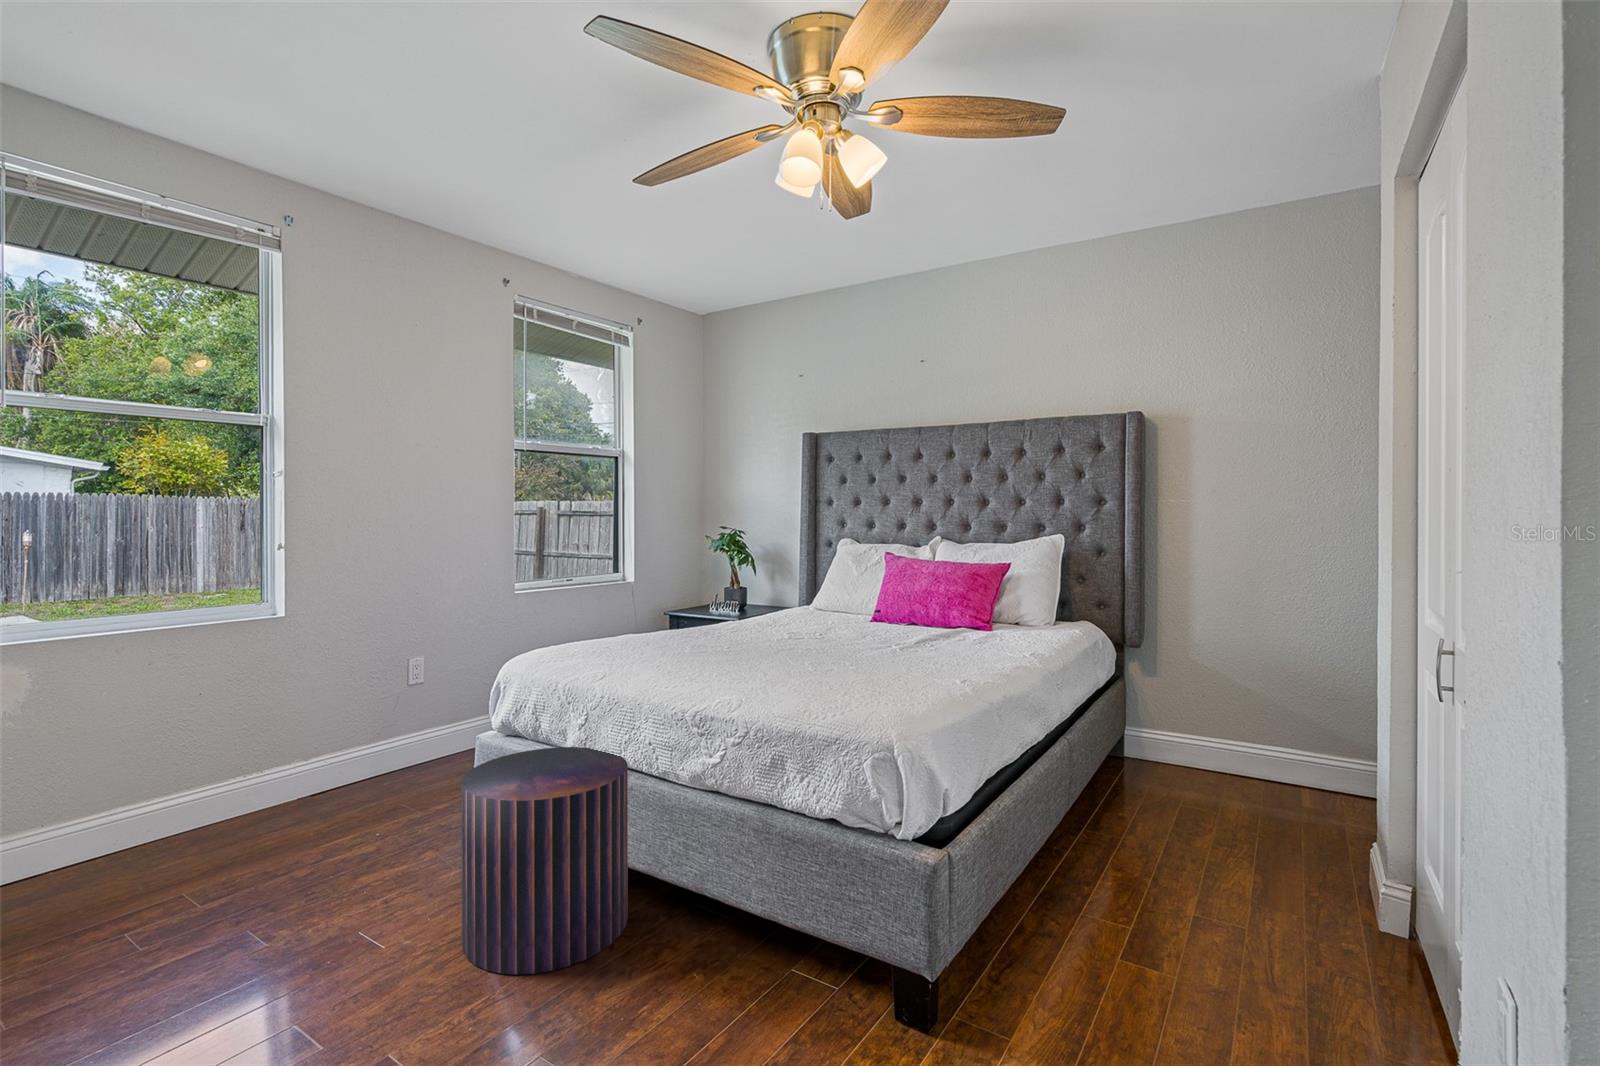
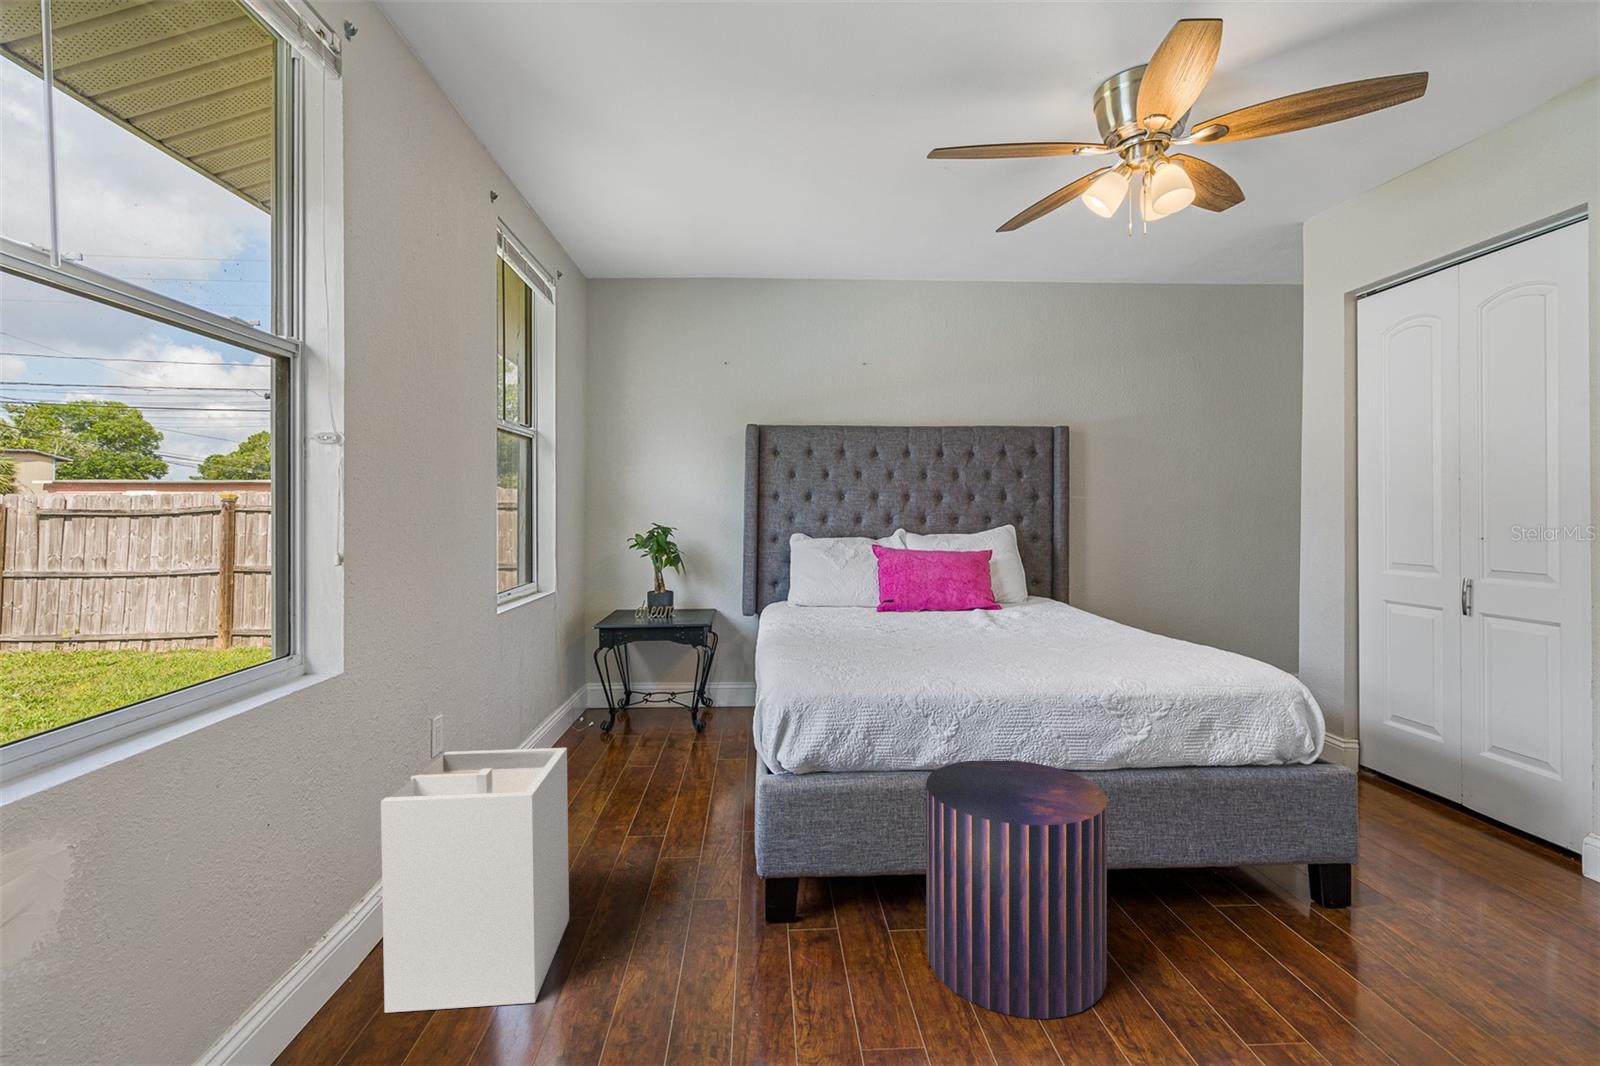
laundry hamper: none [276,674,414,835] -> present [381,748,569,1013]

